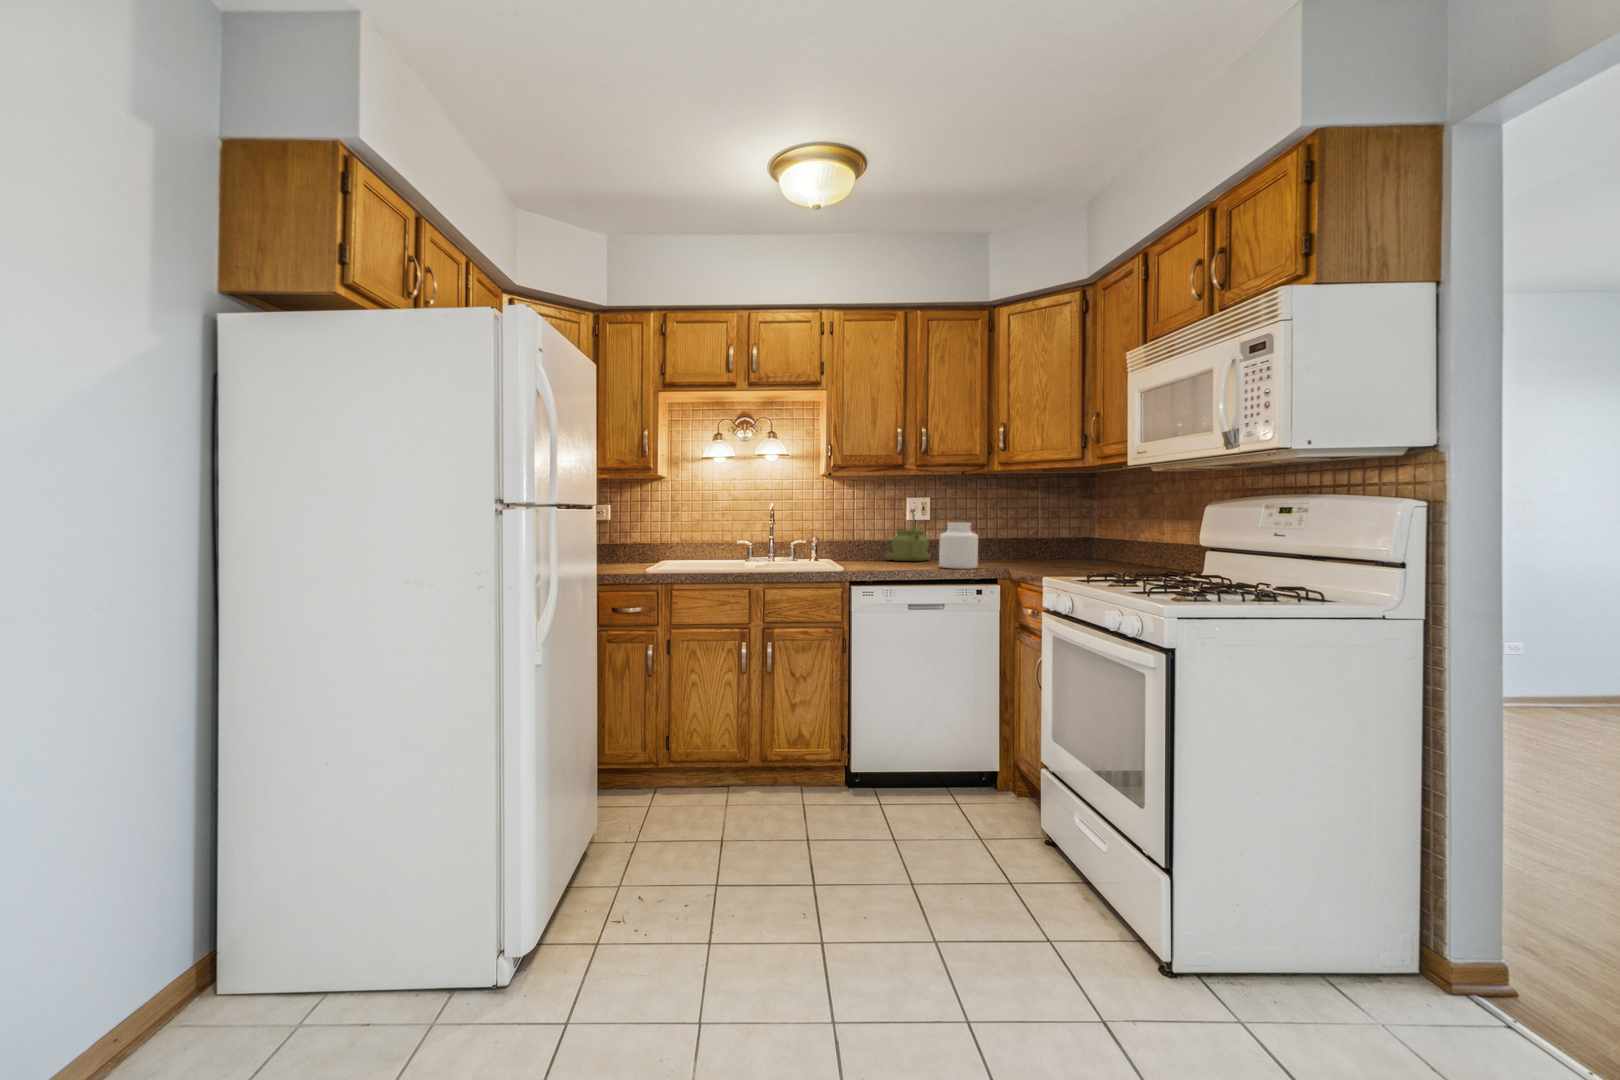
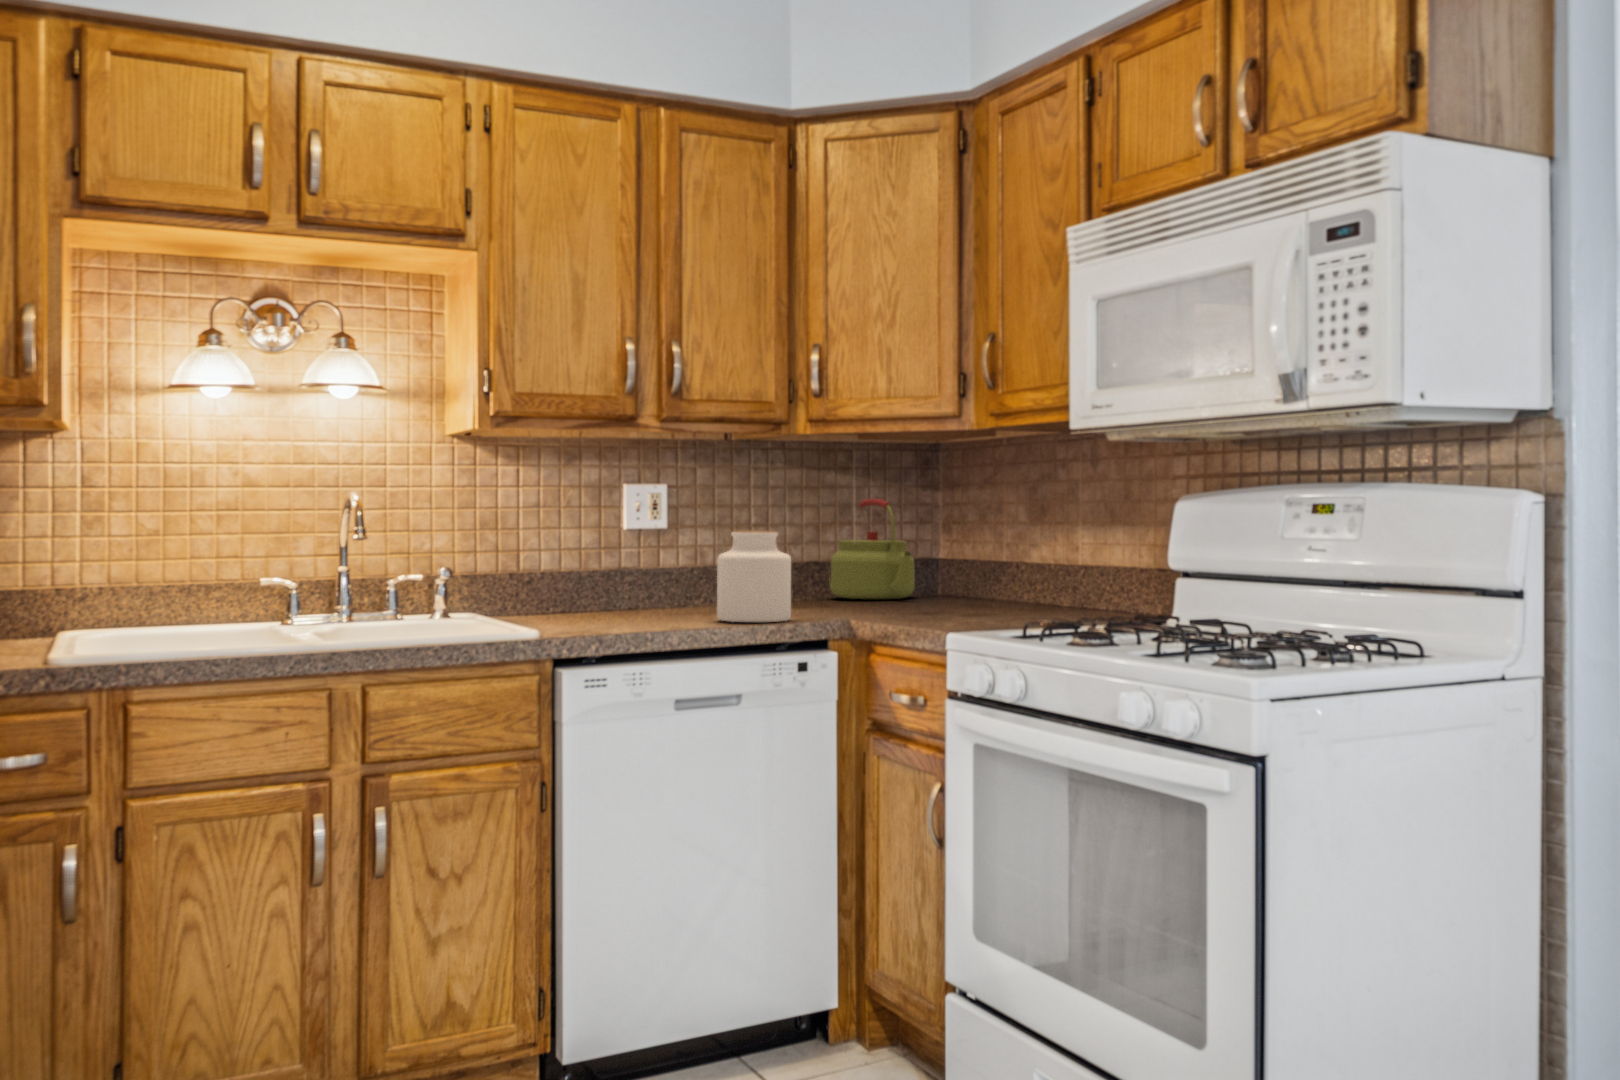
kettle: present [885,509,931,561] -> present [830,499,915,599]

